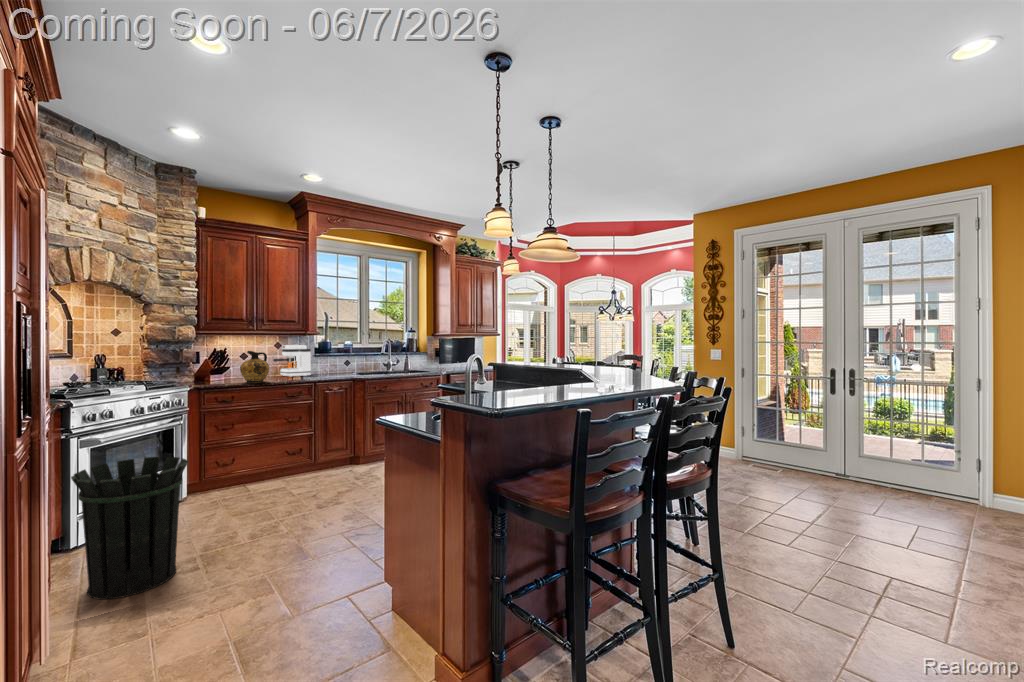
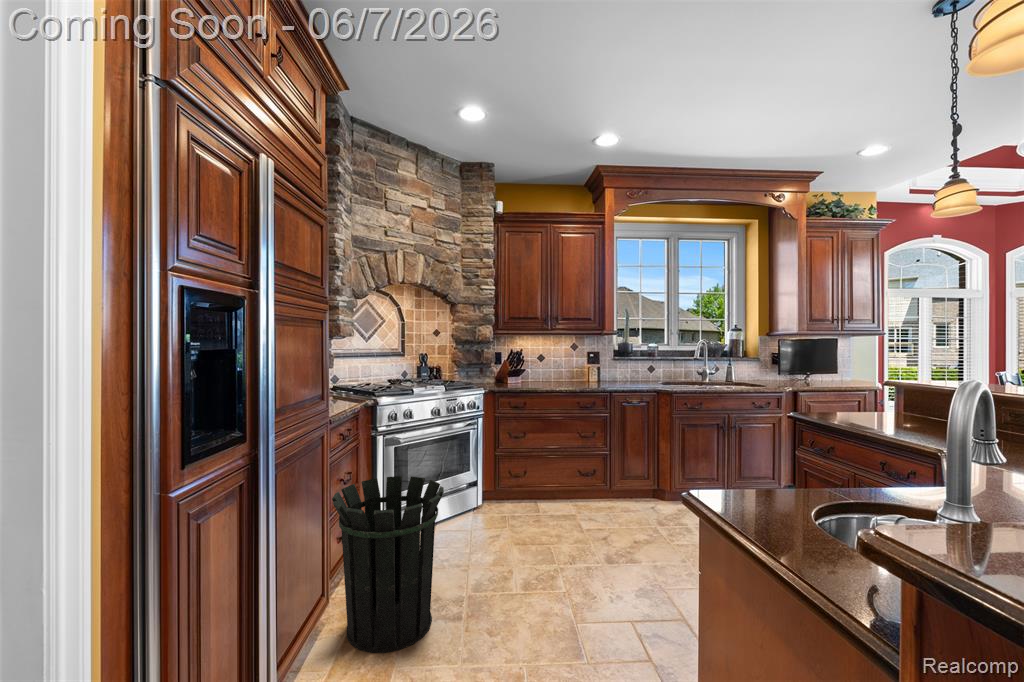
coffee maker: present [273,345,311,377] -> none [569,346,608,382]
ceramic jug: present [240,351,269,383] -> none [533,352,562,389]

